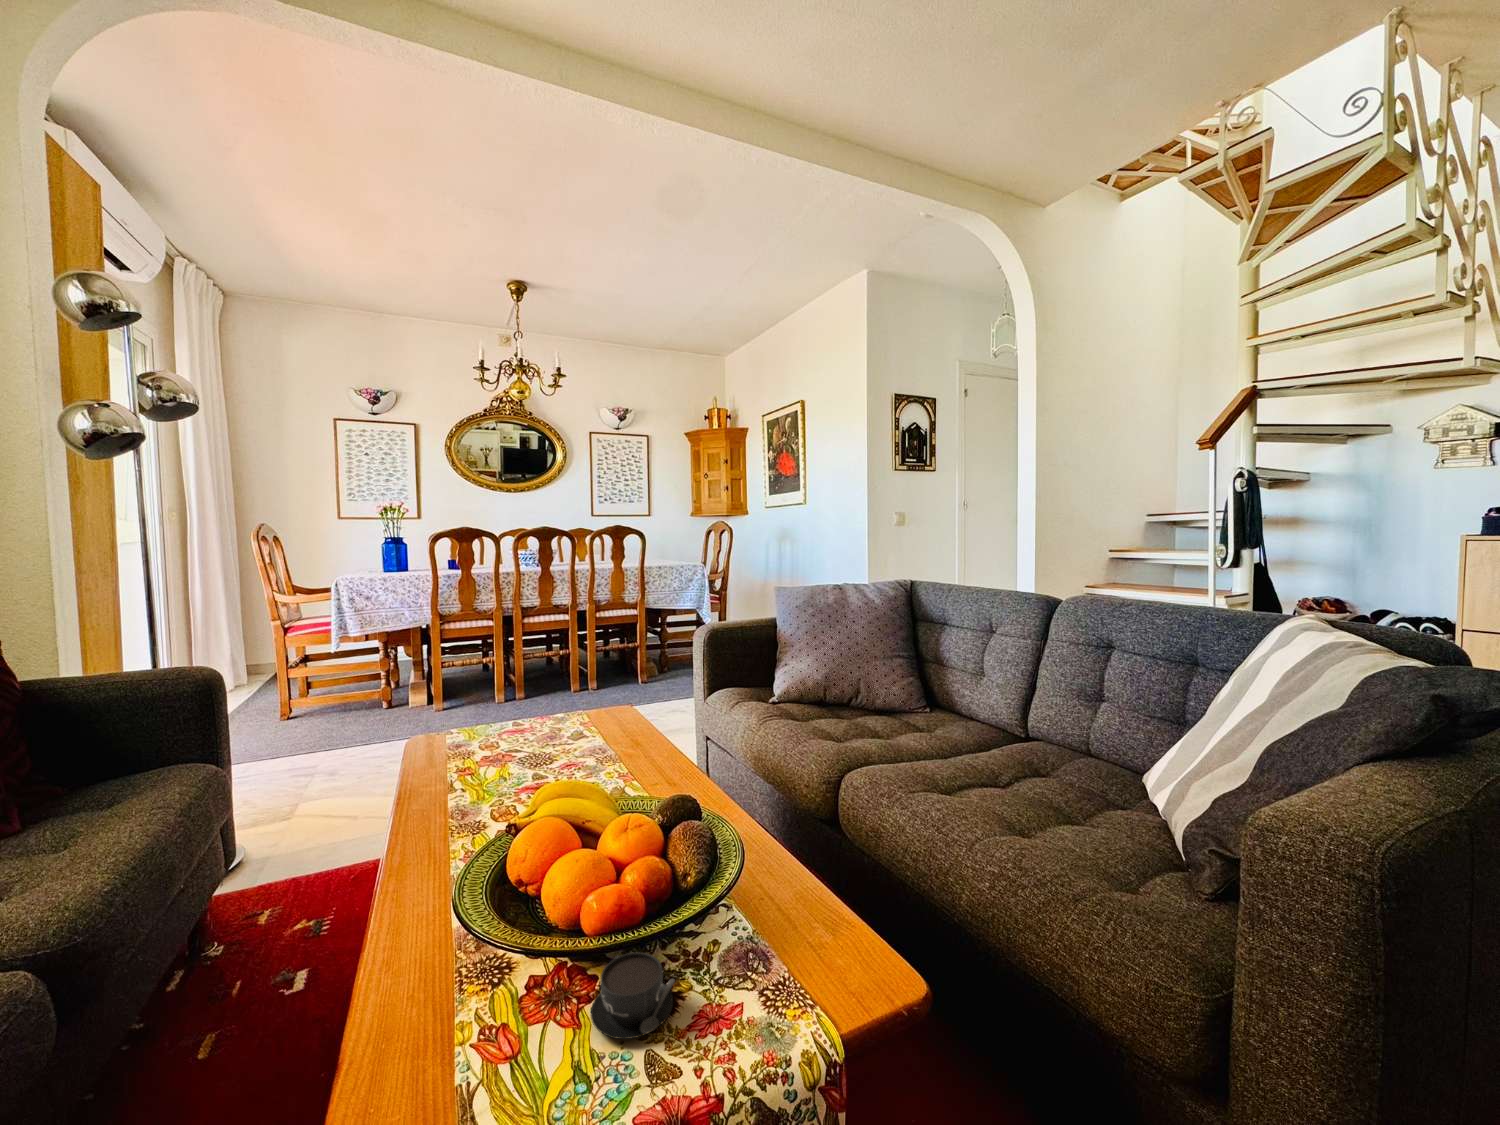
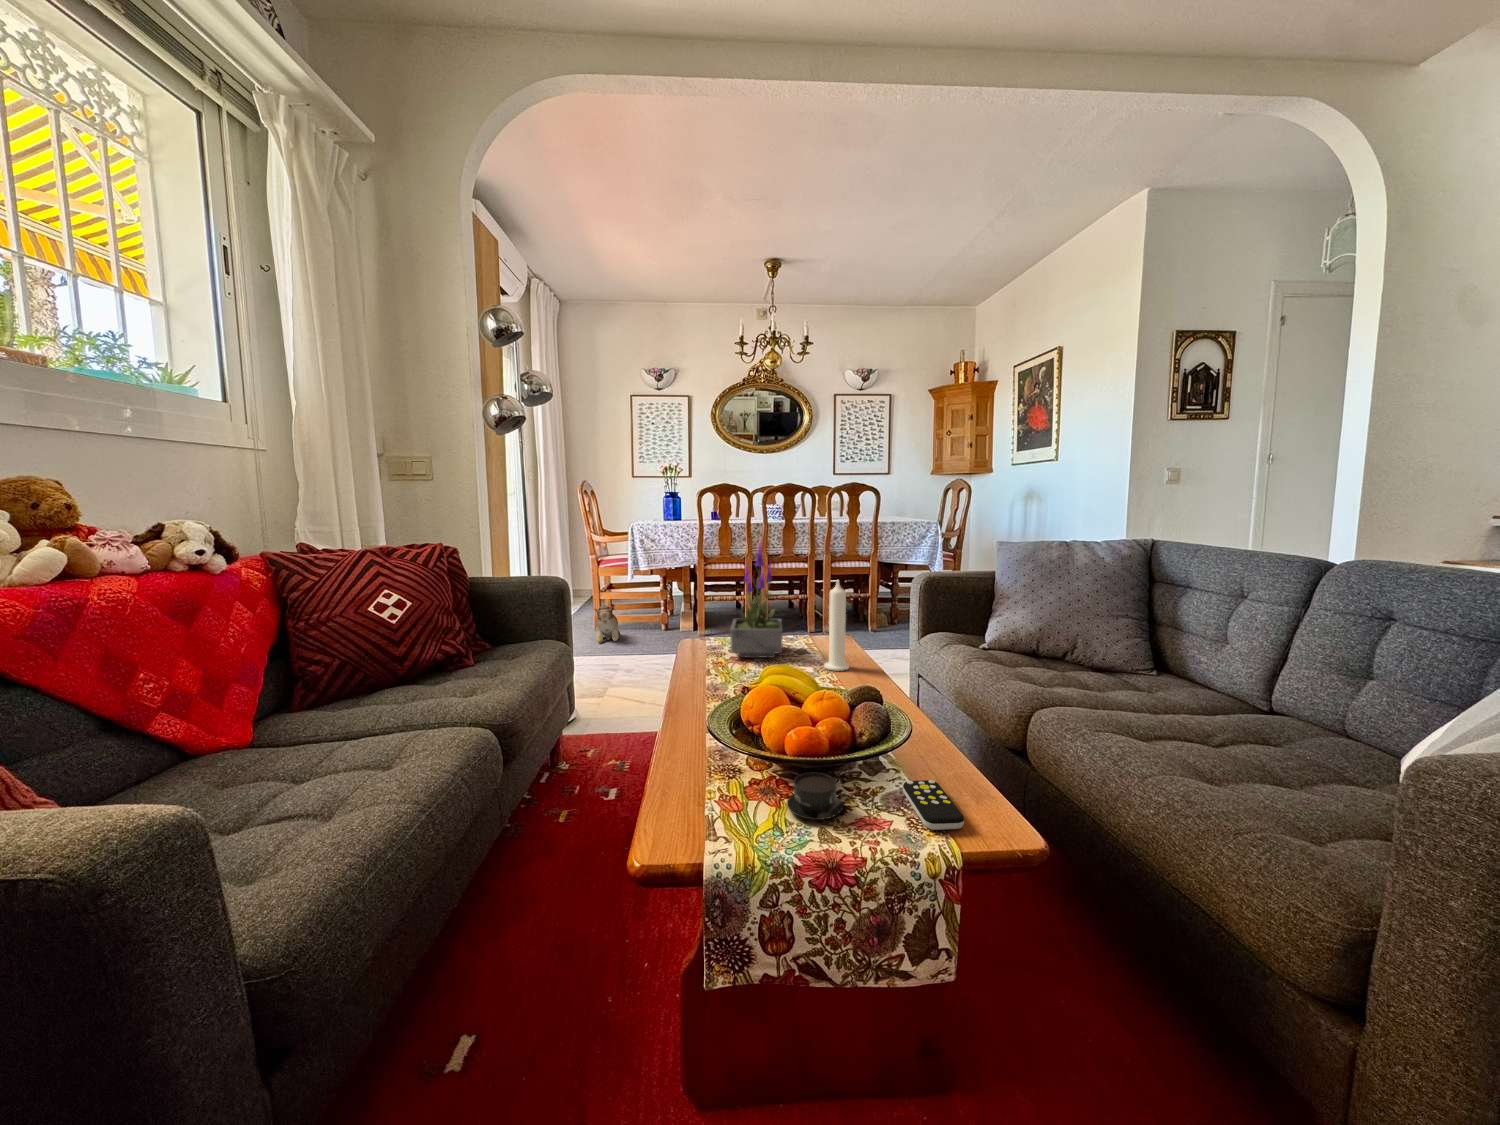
potted plant: none [482,603,554,759] -> present [730,540,782,658]
candle: none [609,649,640,762] -> present [824,580,849,671]
plush toy: none [276,689,318,740] -> present [594,605,620,643]
remote control: none [743,919,830,1004] -> present [903,780,964,830]

